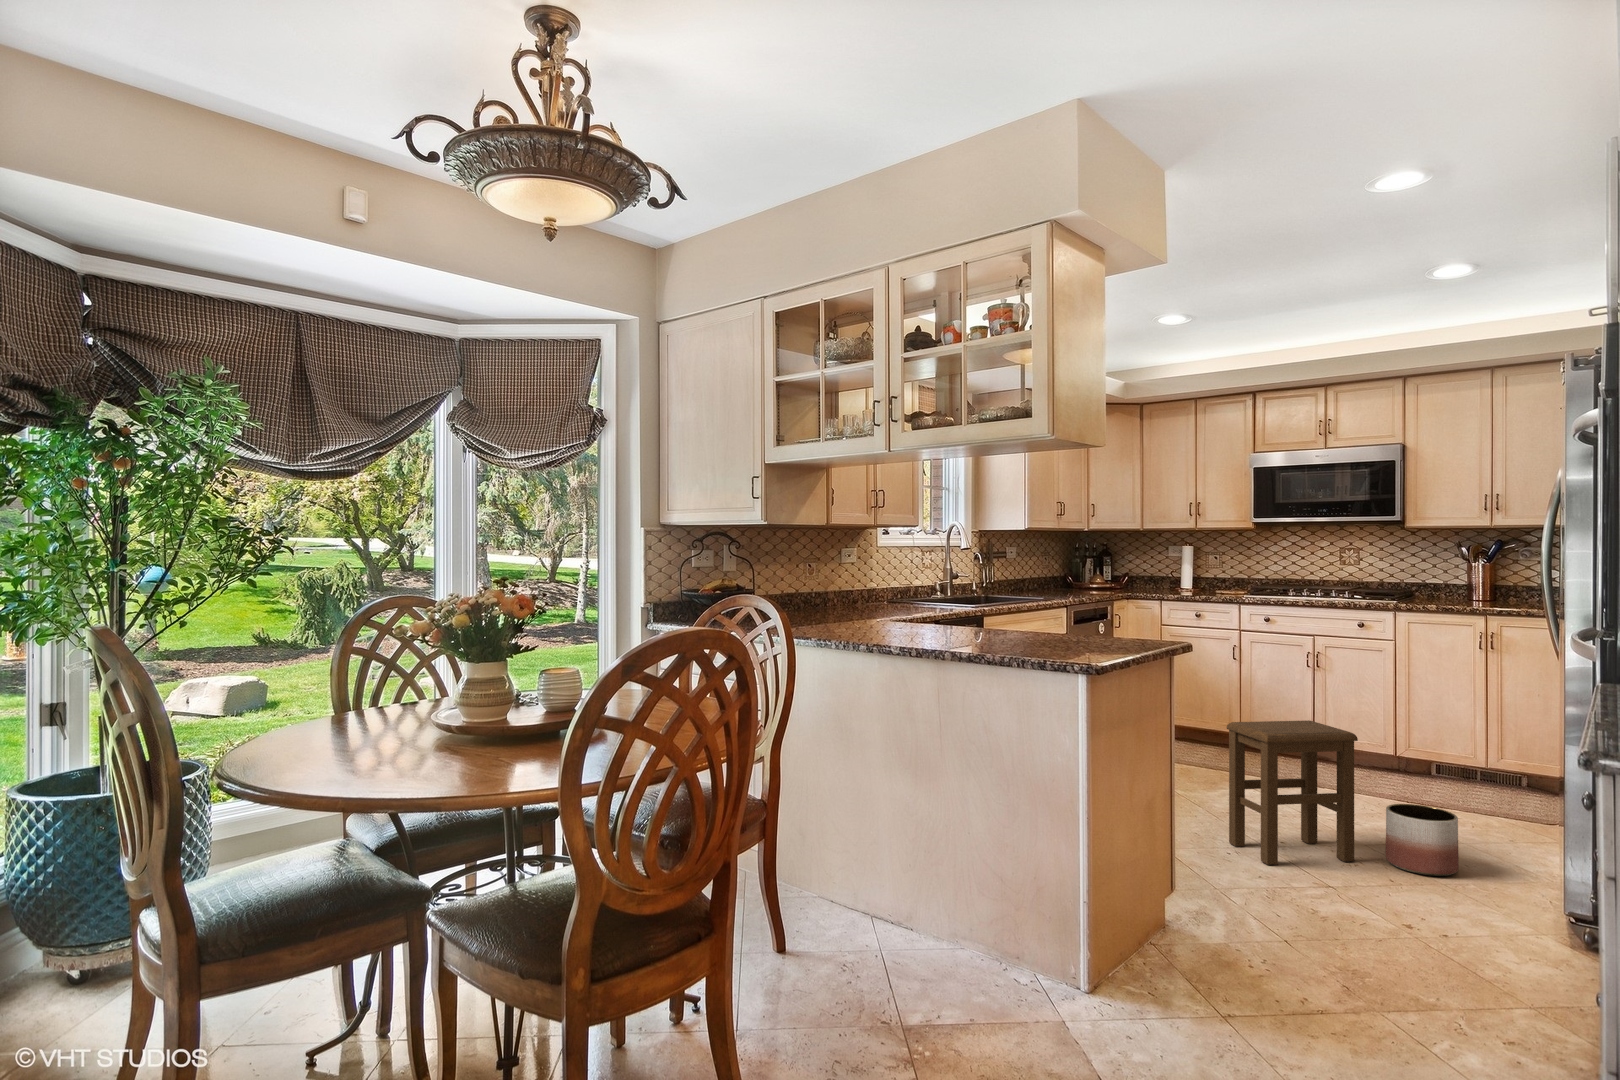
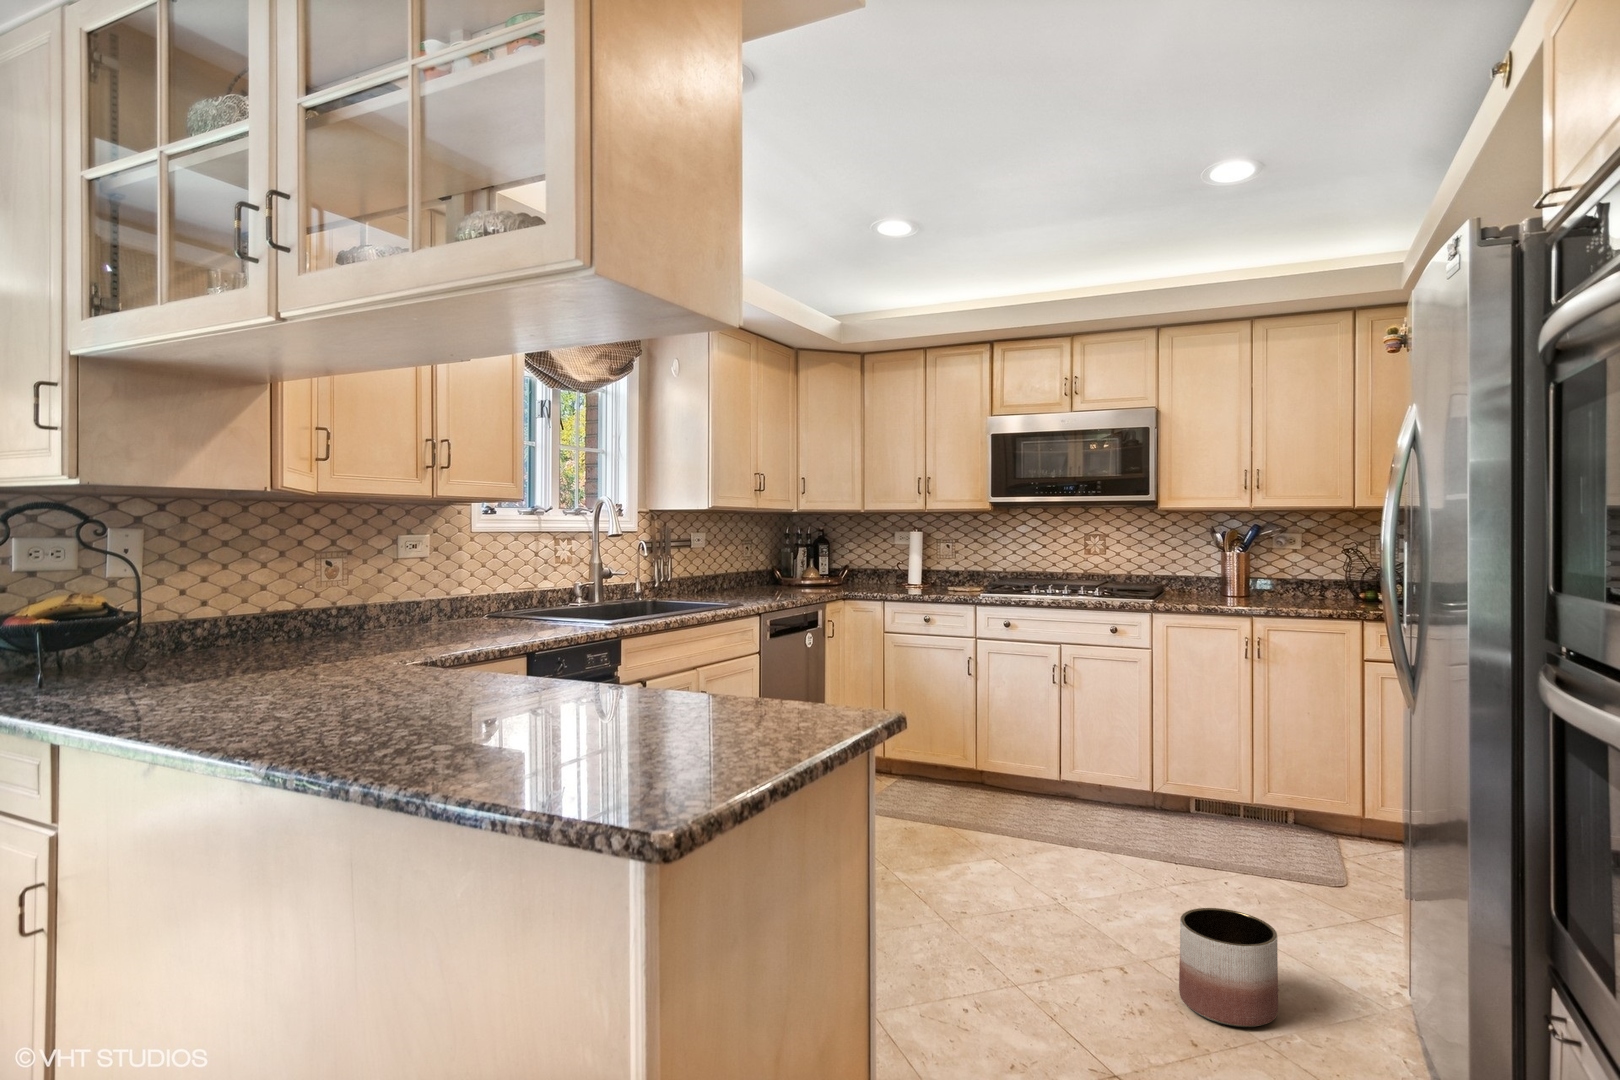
stool: present [1227,720,1358,865] -> none [962,789,1145,1037]

